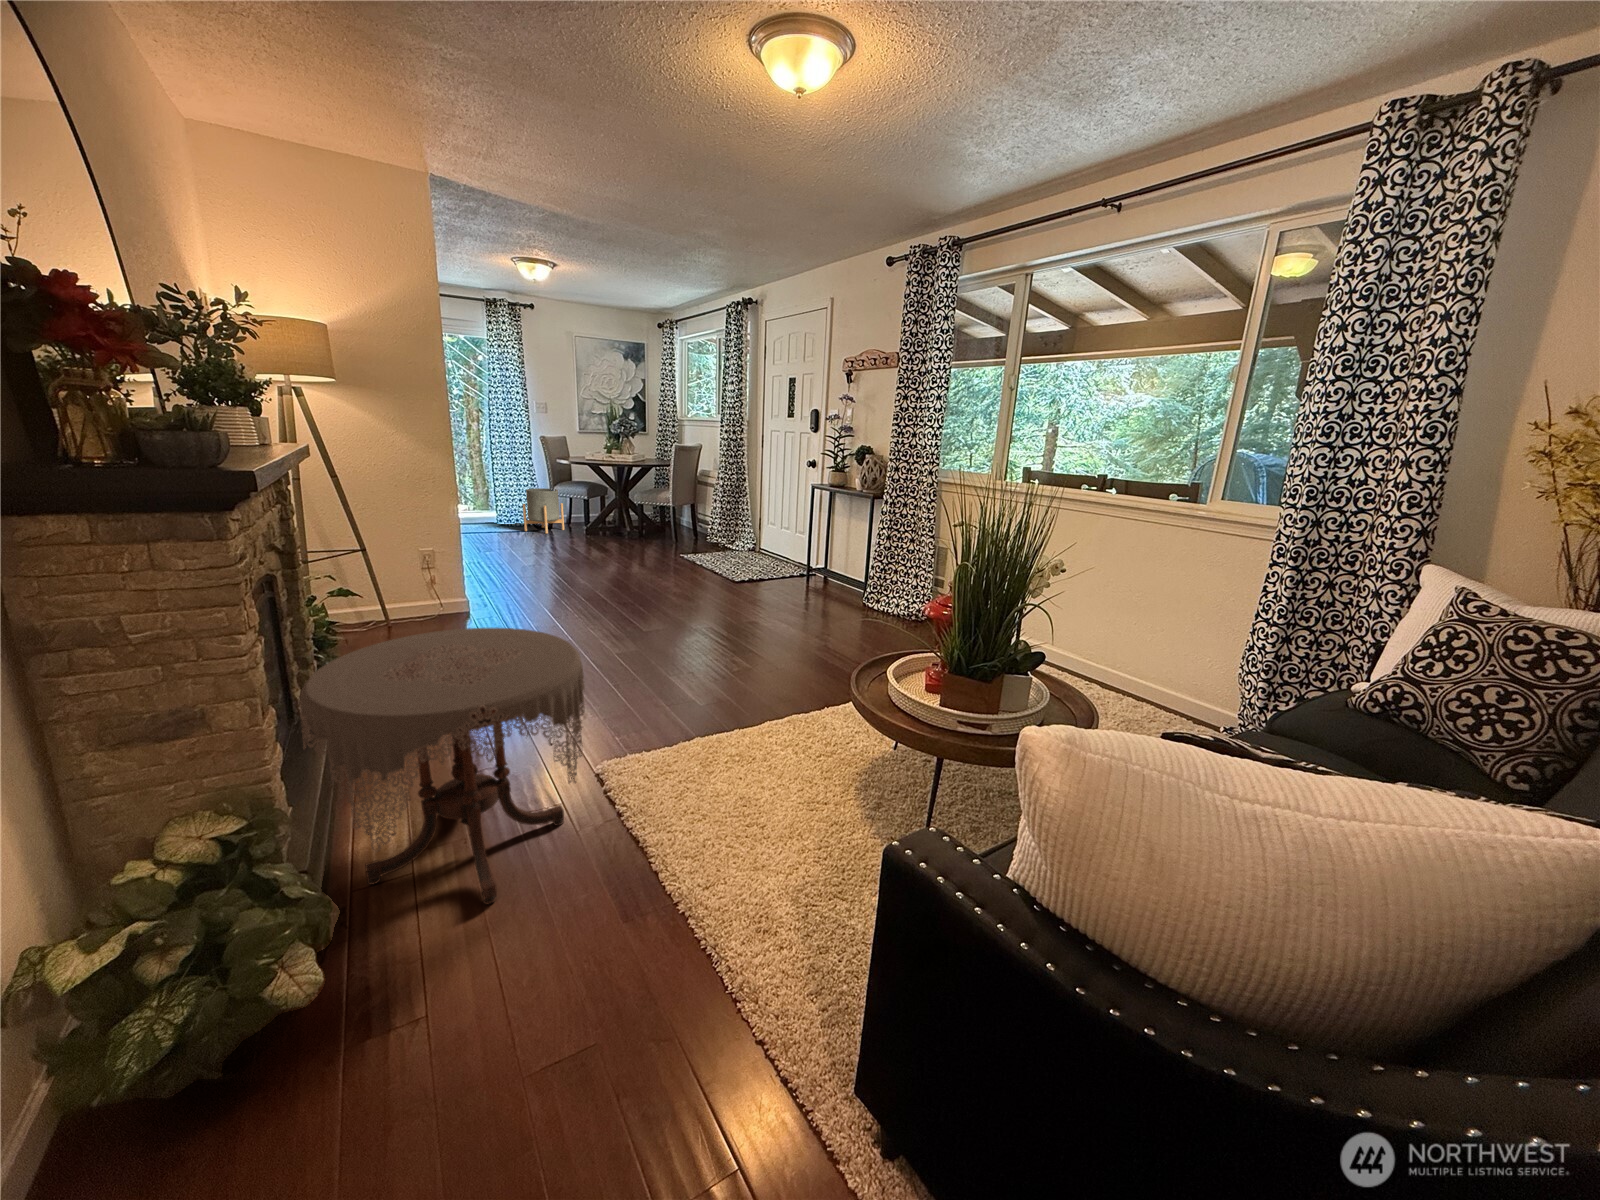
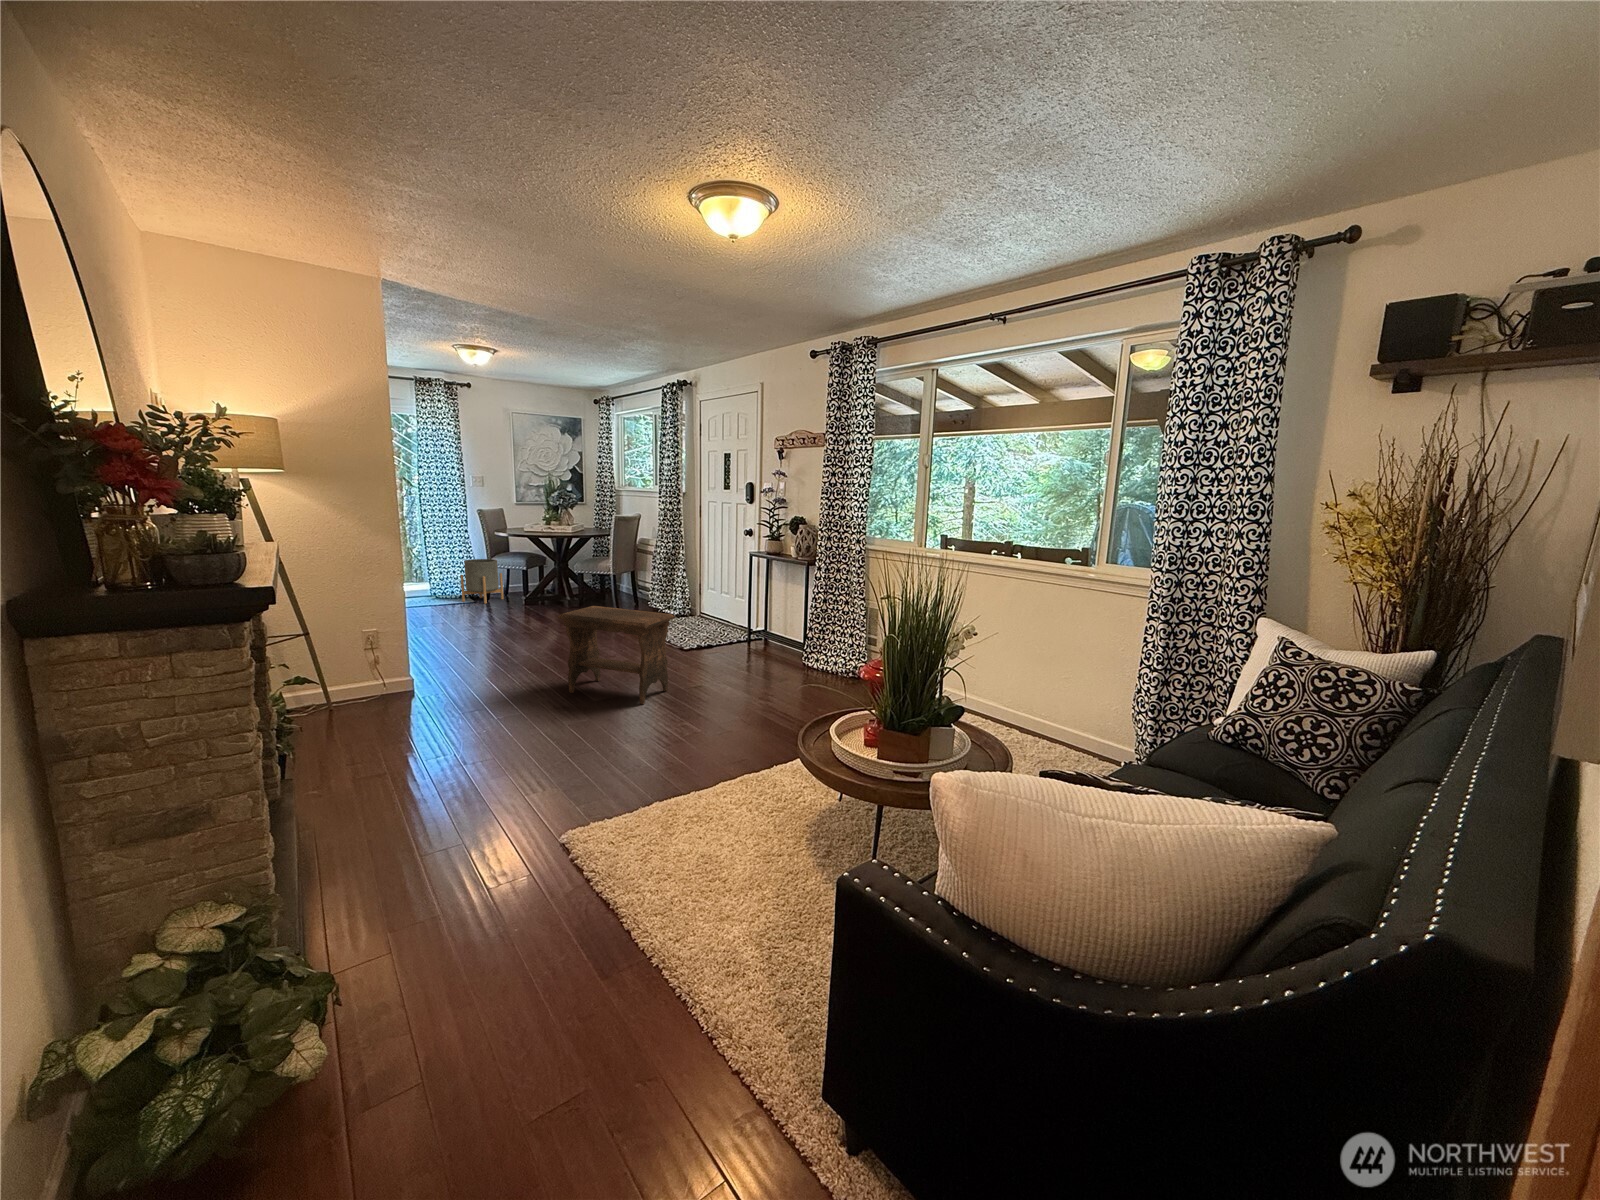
footstool: none [608,535,728,639] -> present [558,606,675,704]
side table: present [300,628,585,904] -> none [285,706,557,975]

